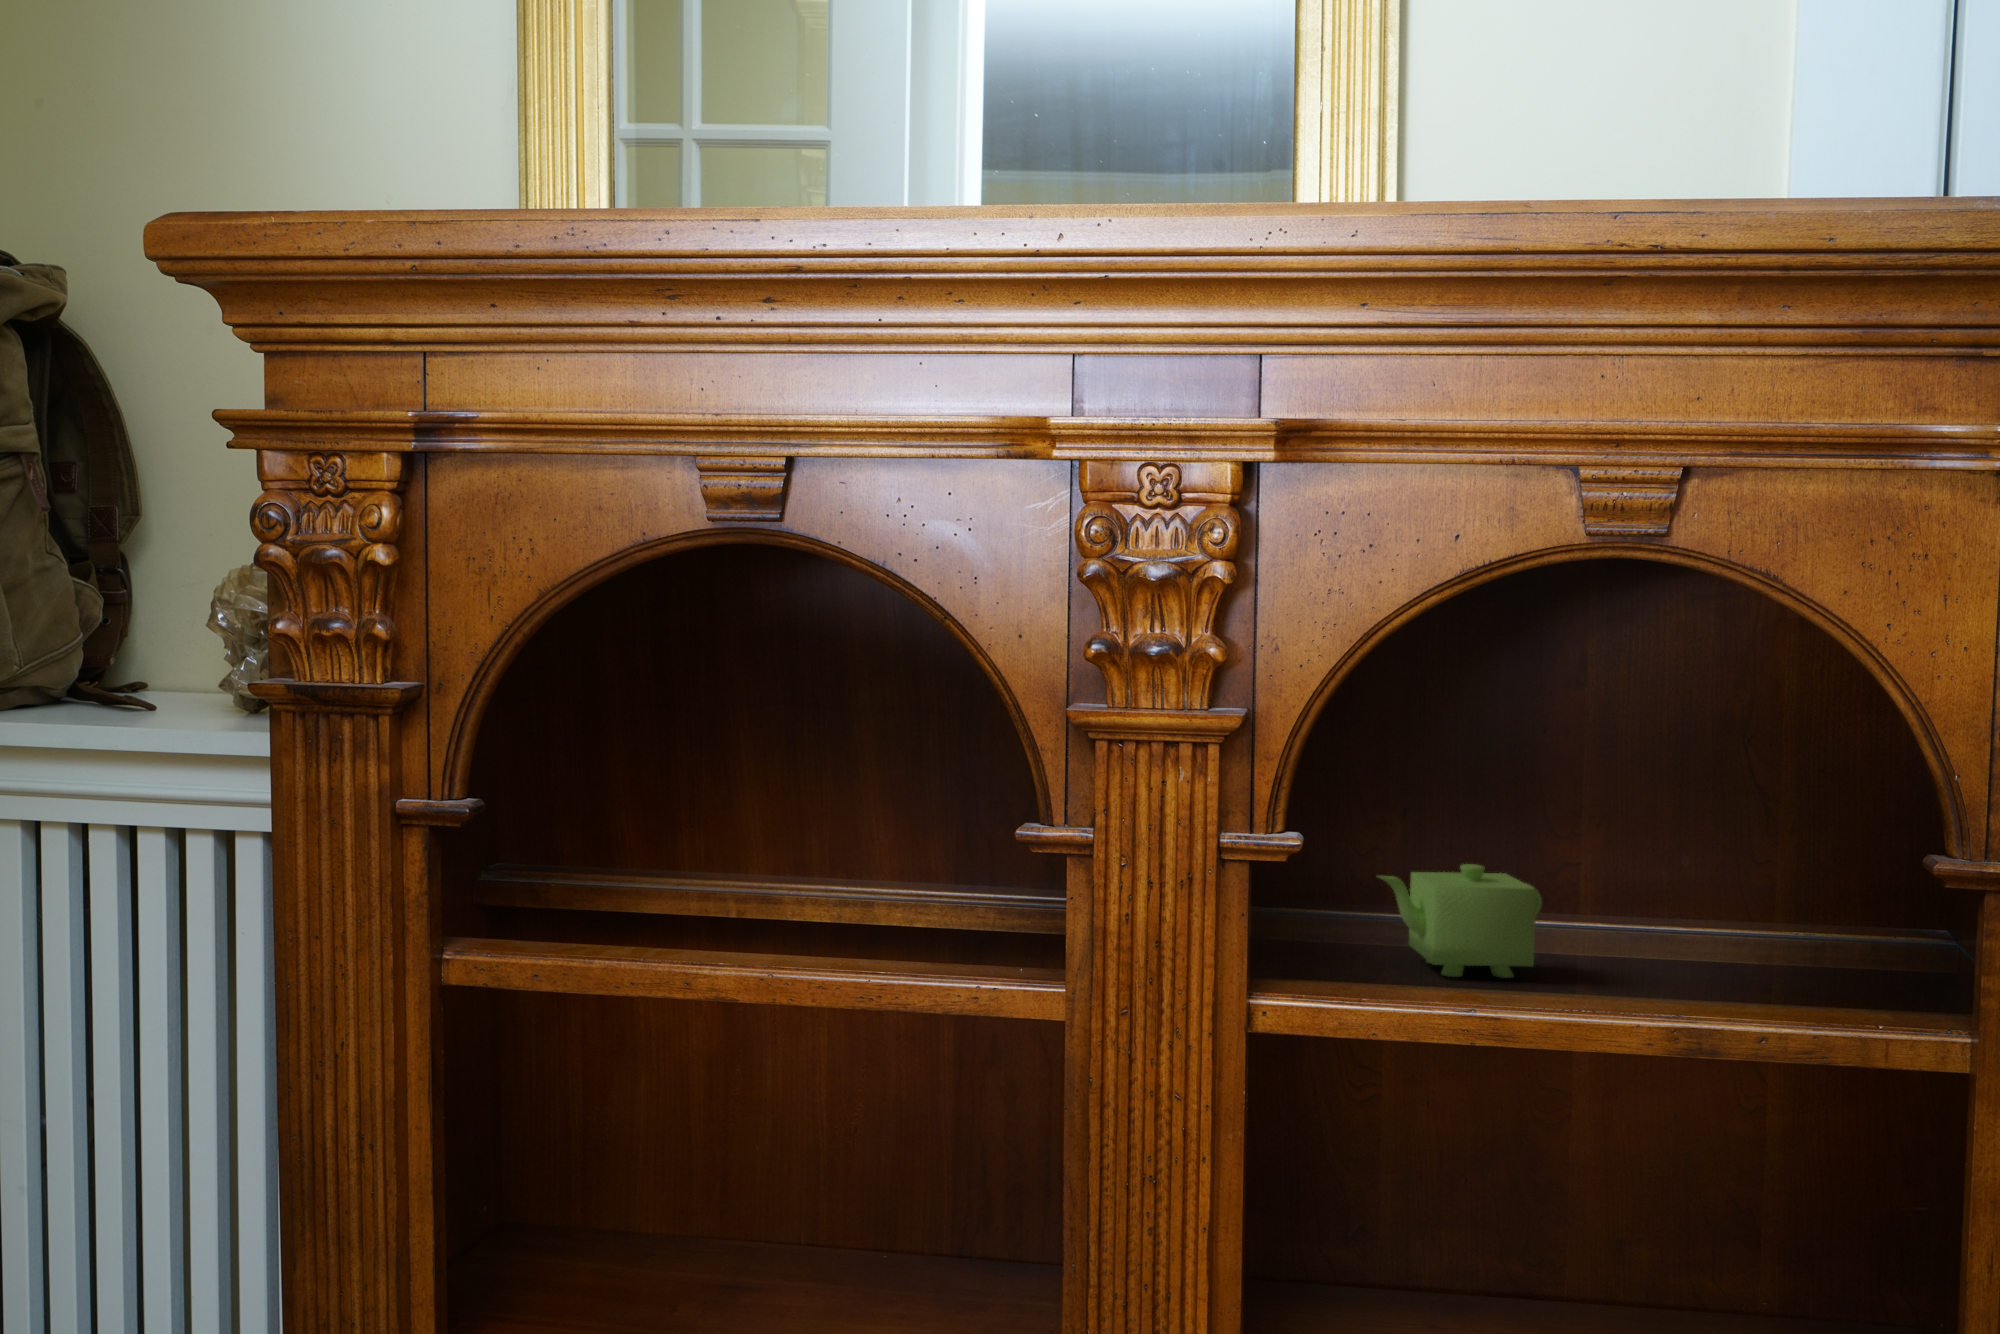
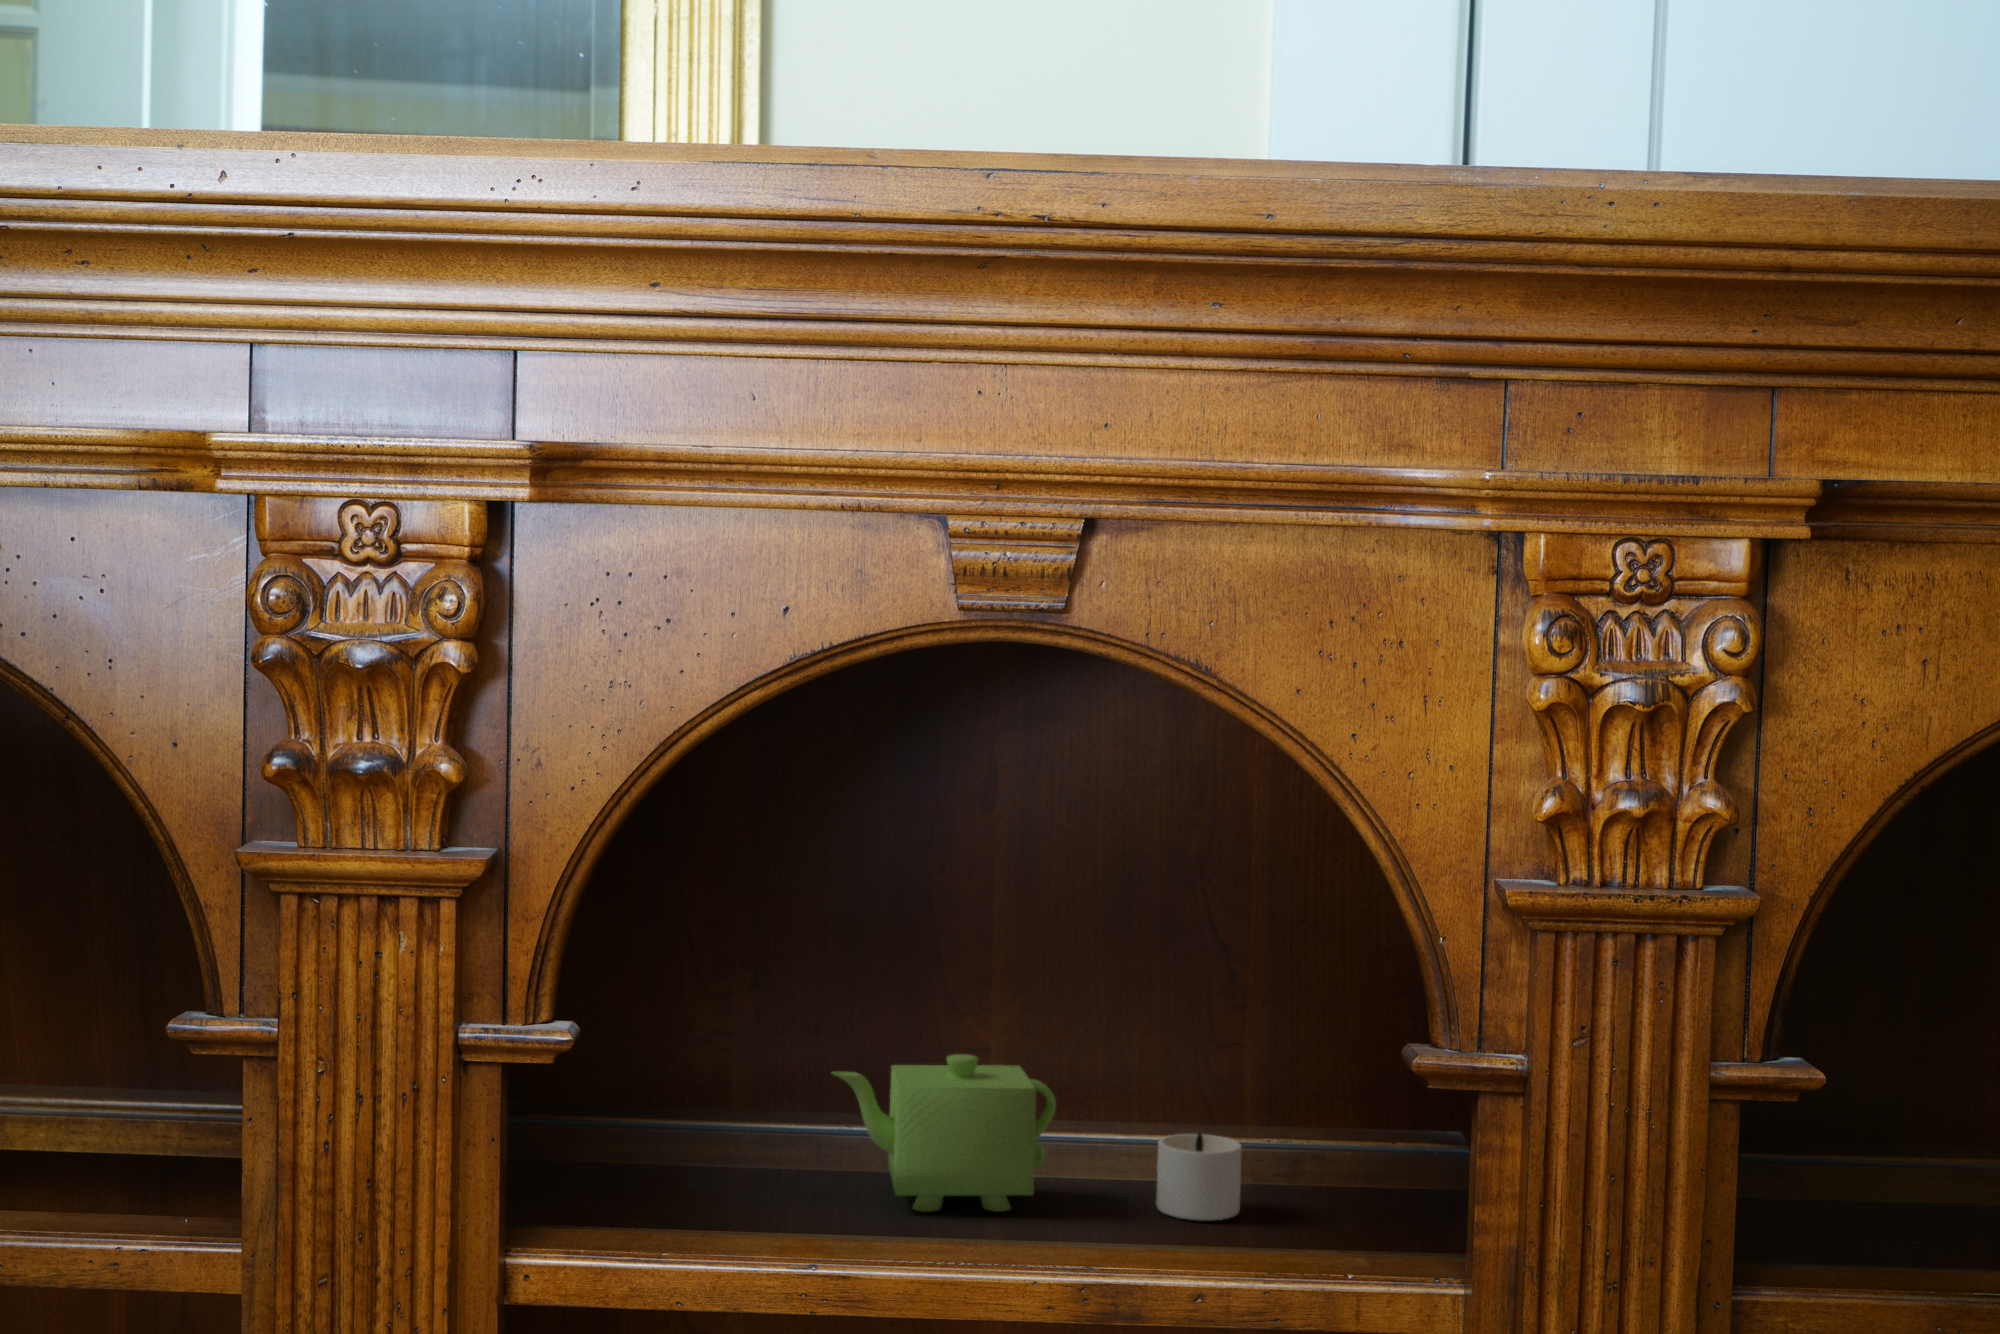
candle: none [1616,924,1713,987] -> present [1156,1133,1242,1221]

